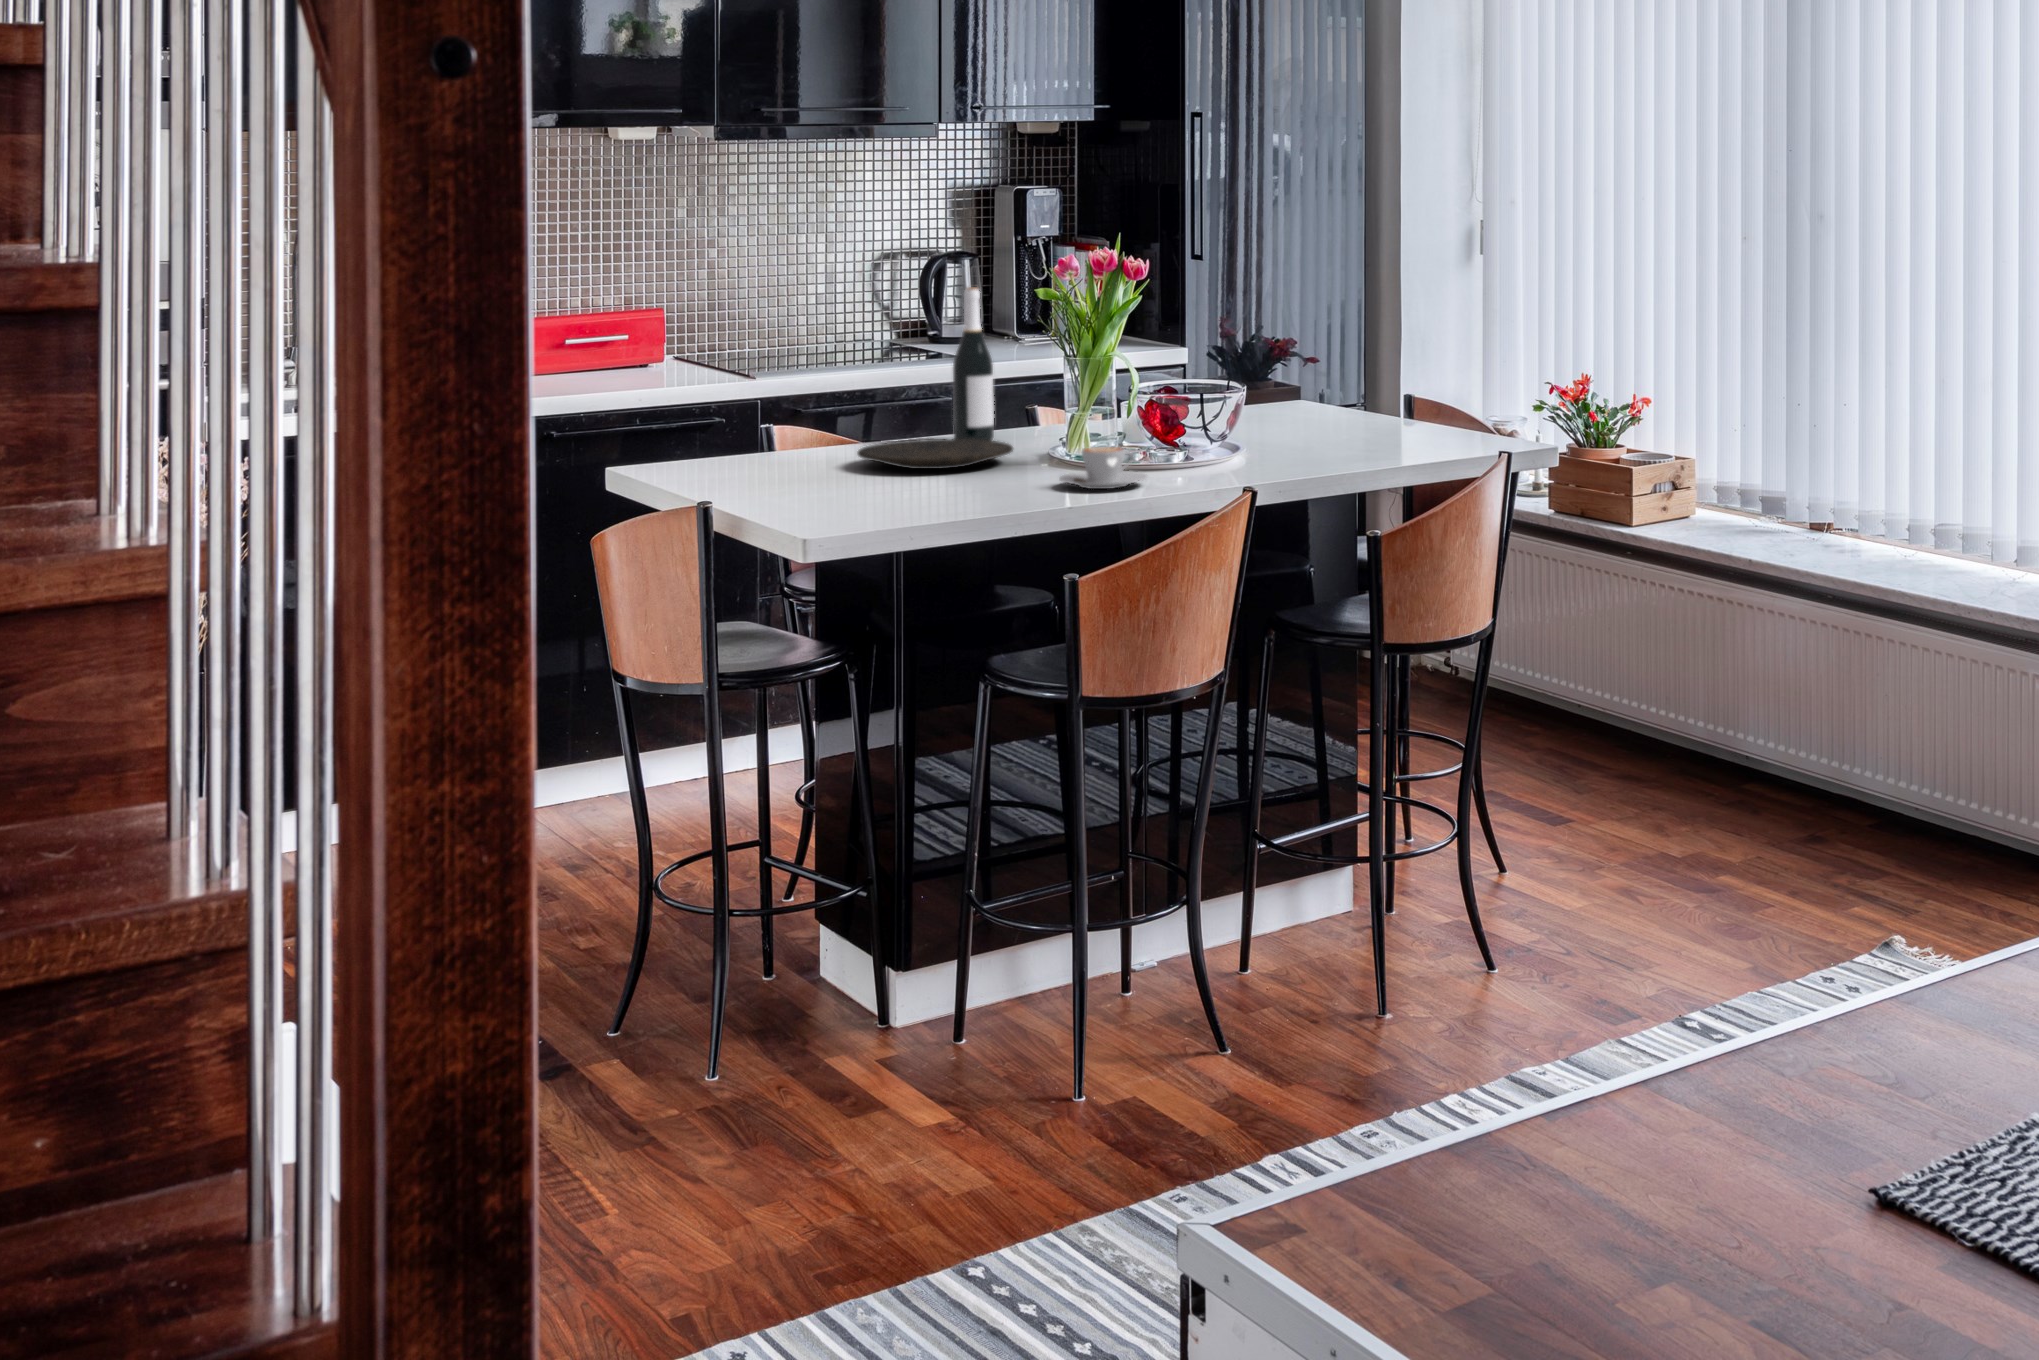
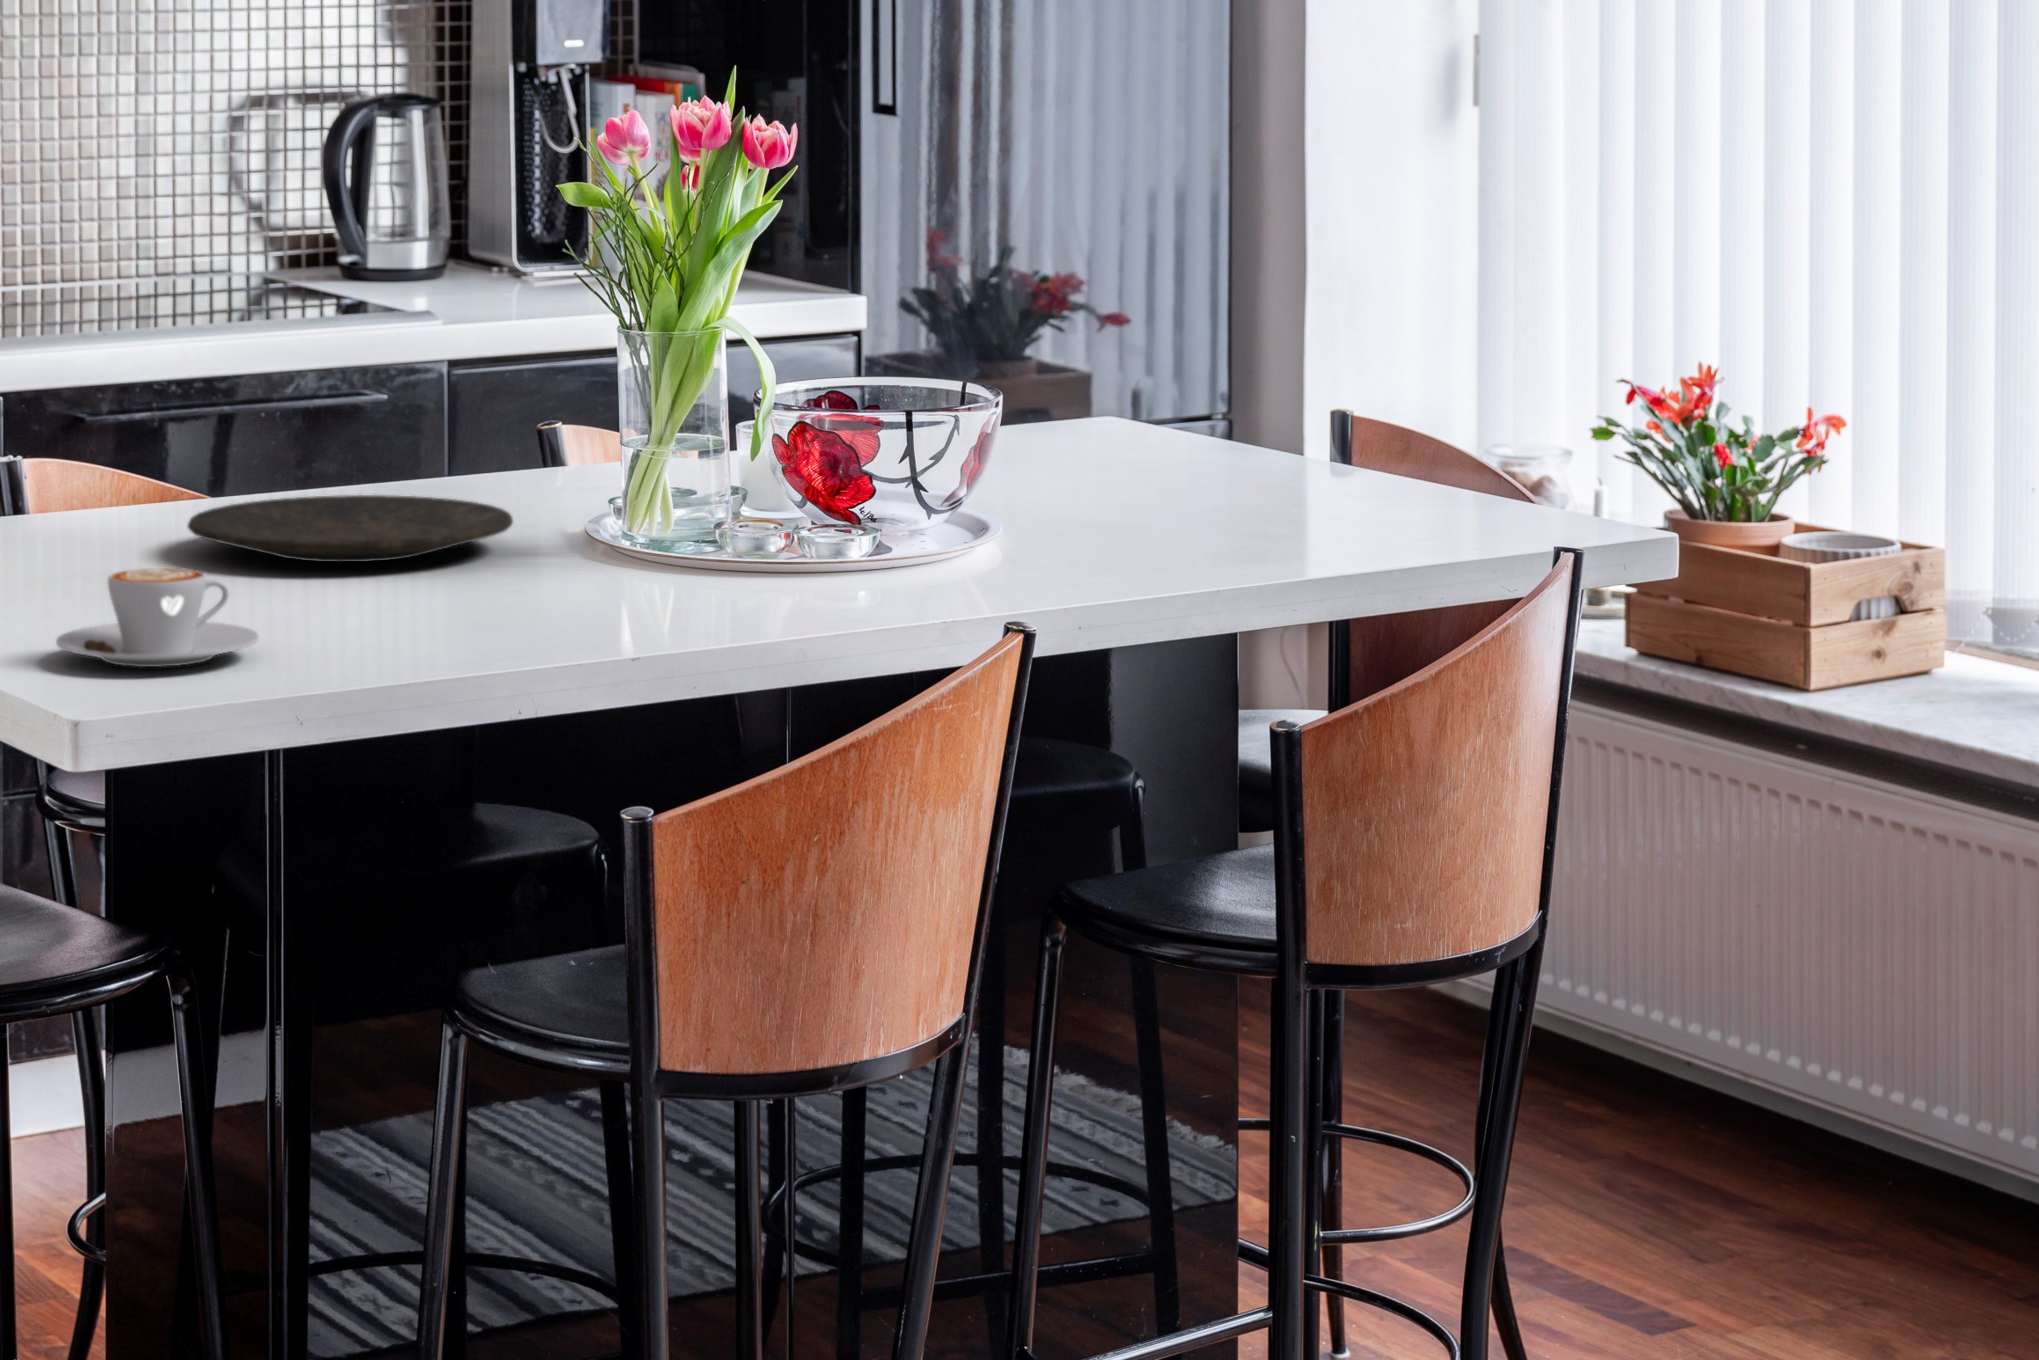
wine bottle: present [953,287,994,440] -> none [387,175,471,503]
coffee cup: present [1060,447,1147,489] -> present [56,568,258,667]

